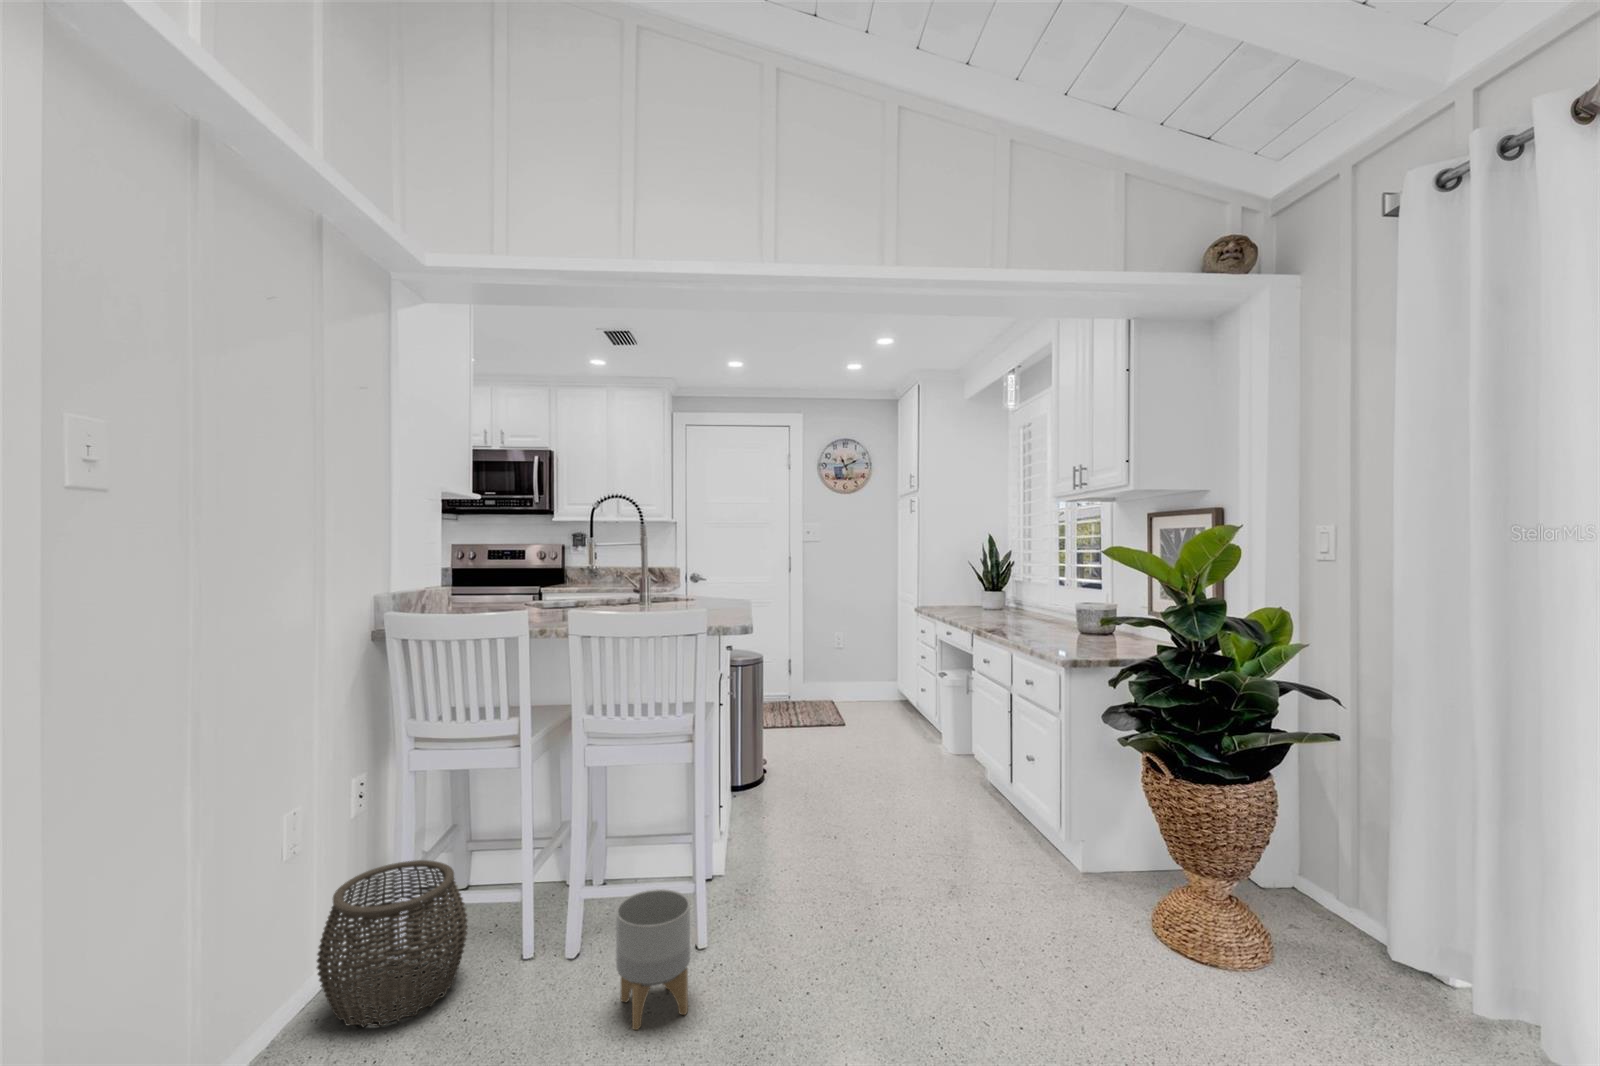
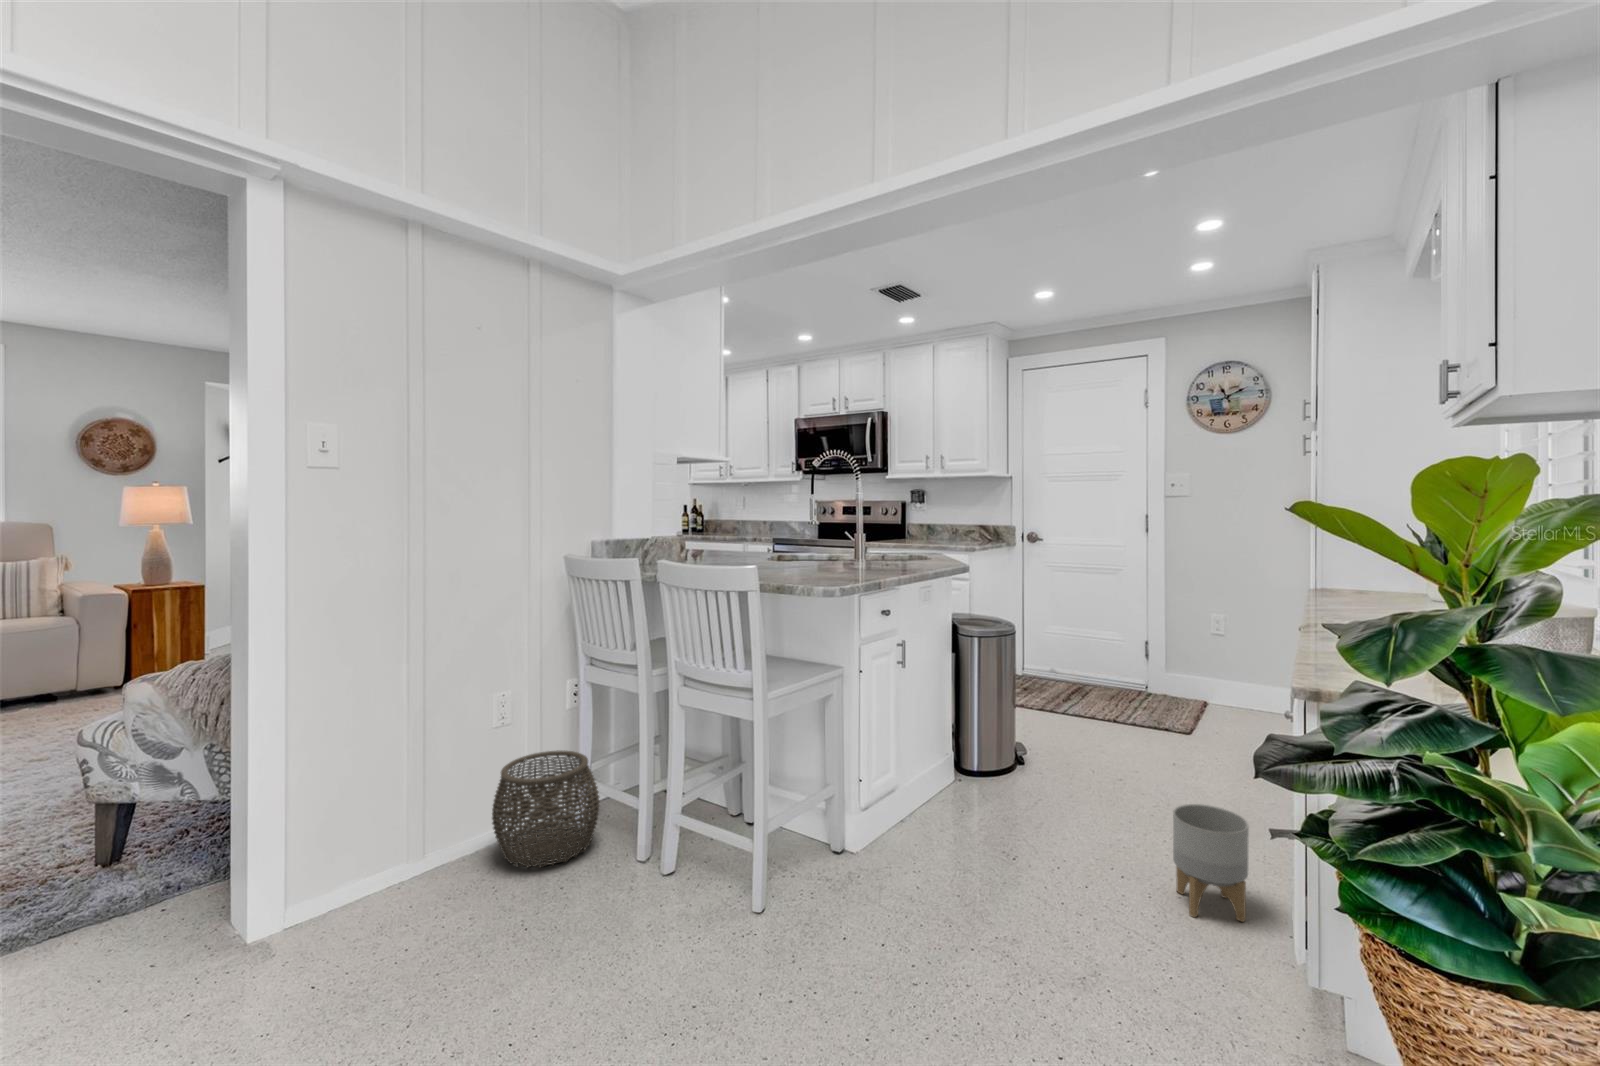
planter: present [616,889,690,1030] -> present [1173,804,1249,922]

